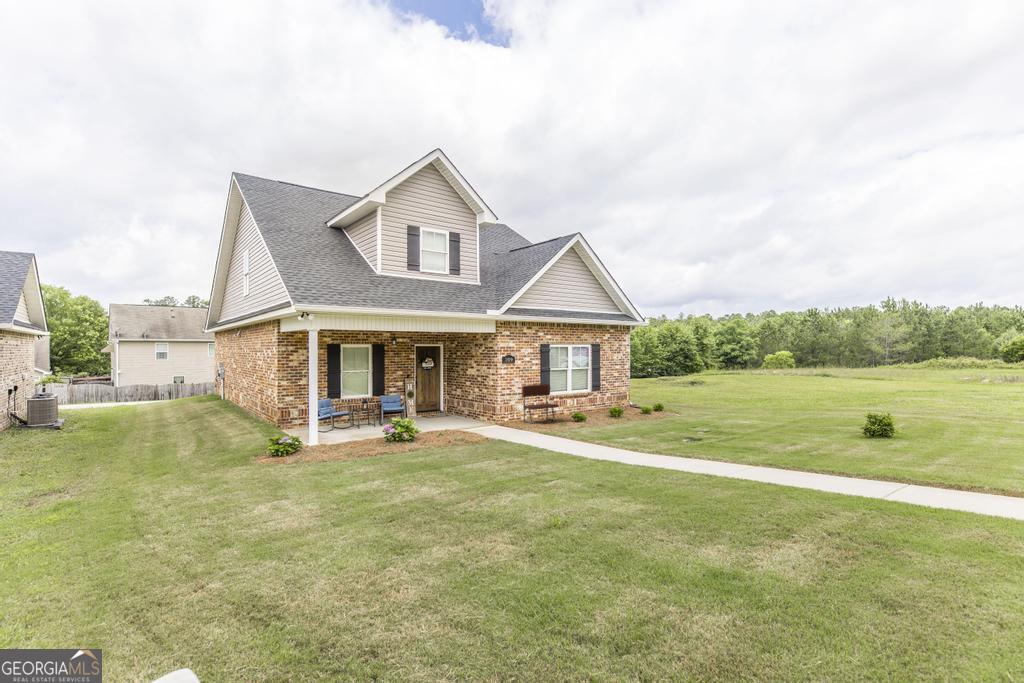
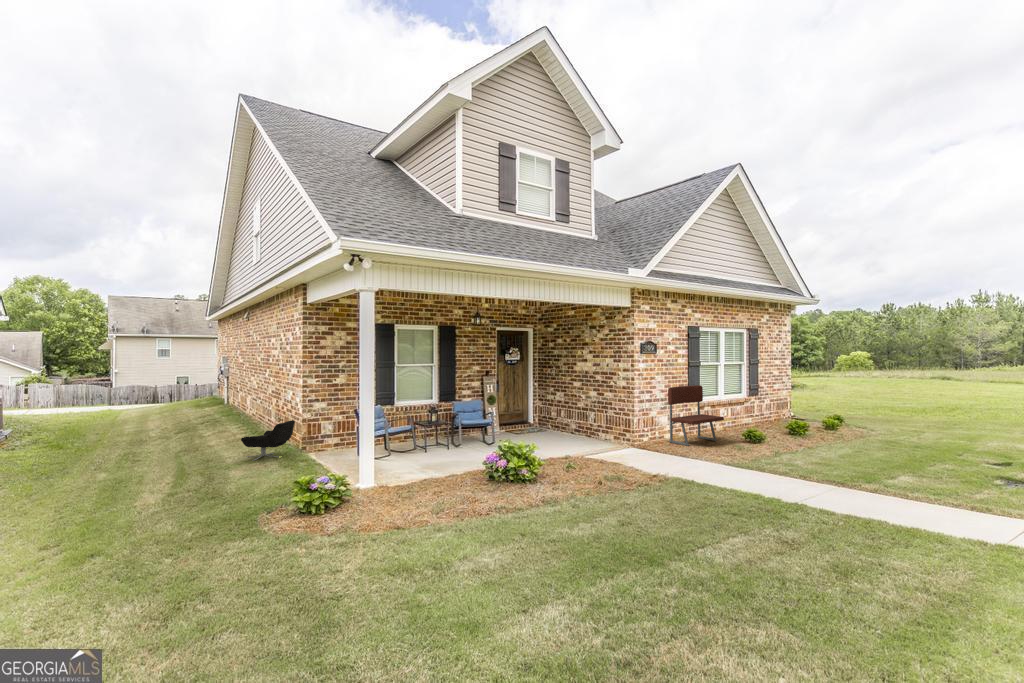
lounge chair: none [237,408,272,434] -> present [241,420,295,461]

